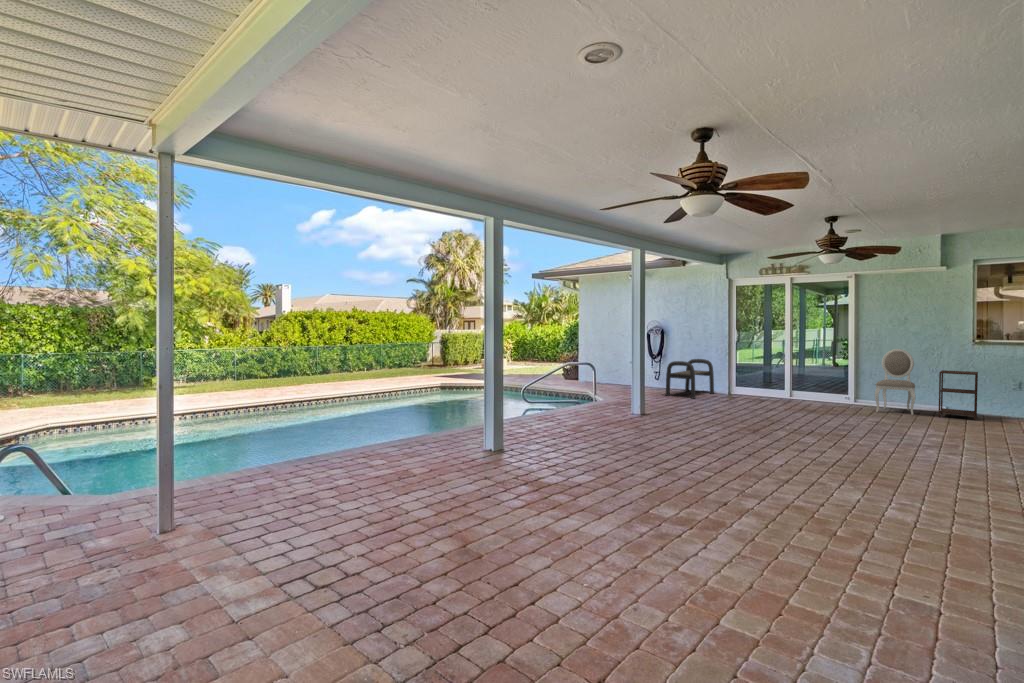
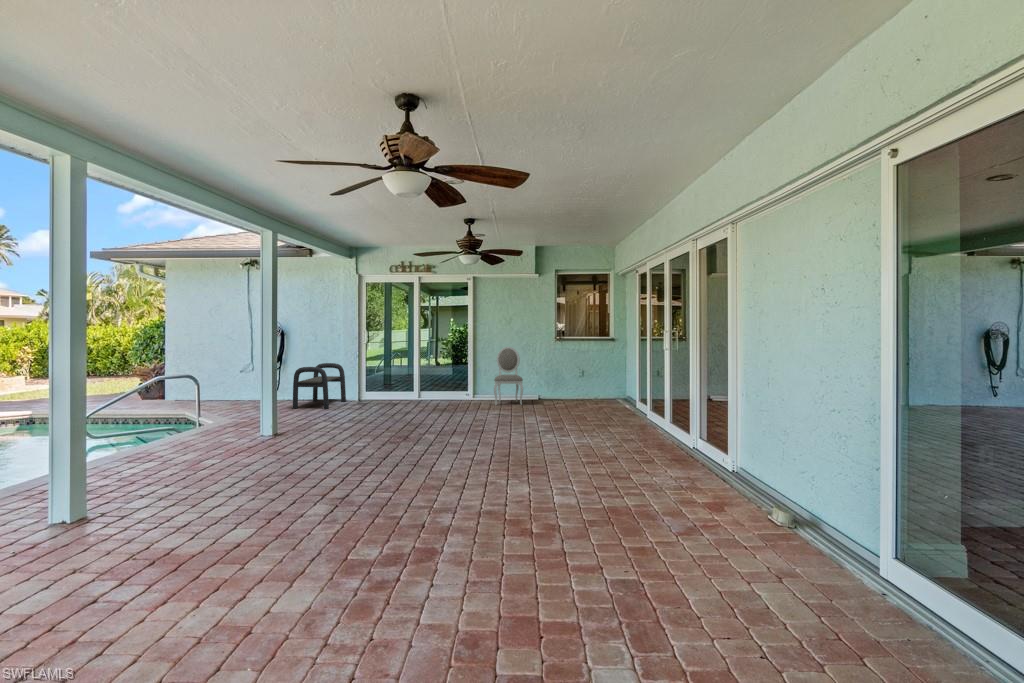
side table: present [938,370,978,420] -> none [539,364,563,405]

